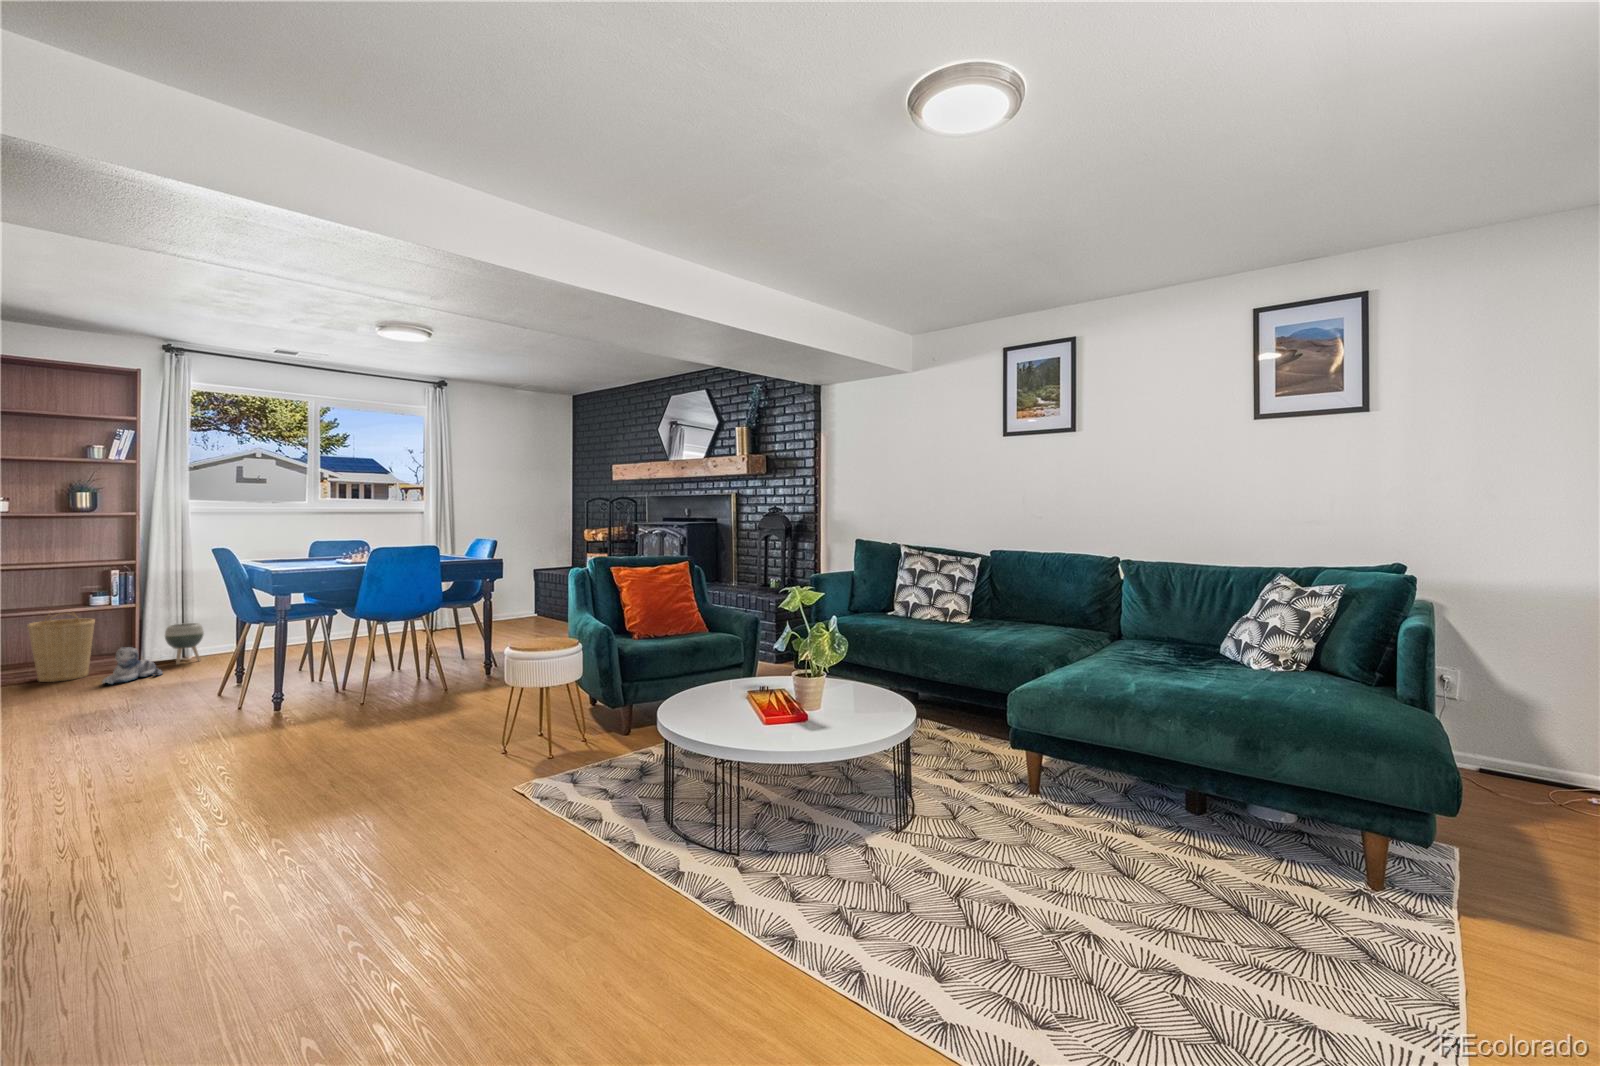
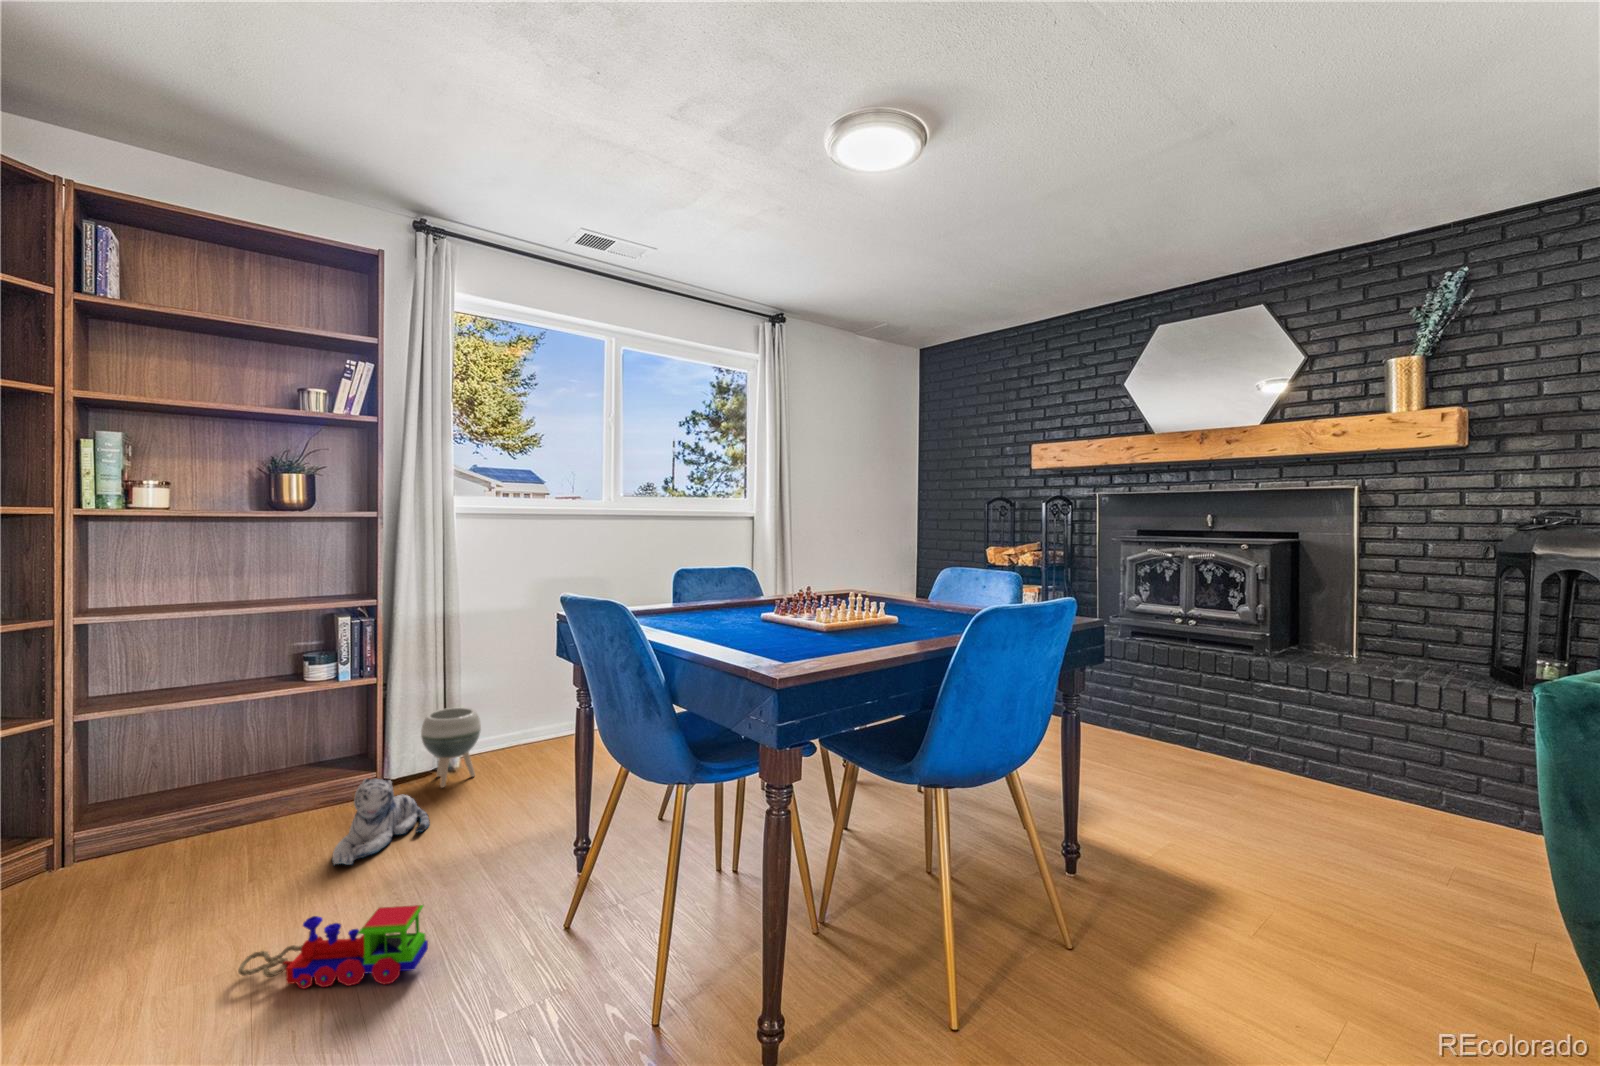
basket: present [28,612,95,682] -> none [199,692,313,842]
toy train: none [49,678,140,708] -> present [238,905,428,989]

